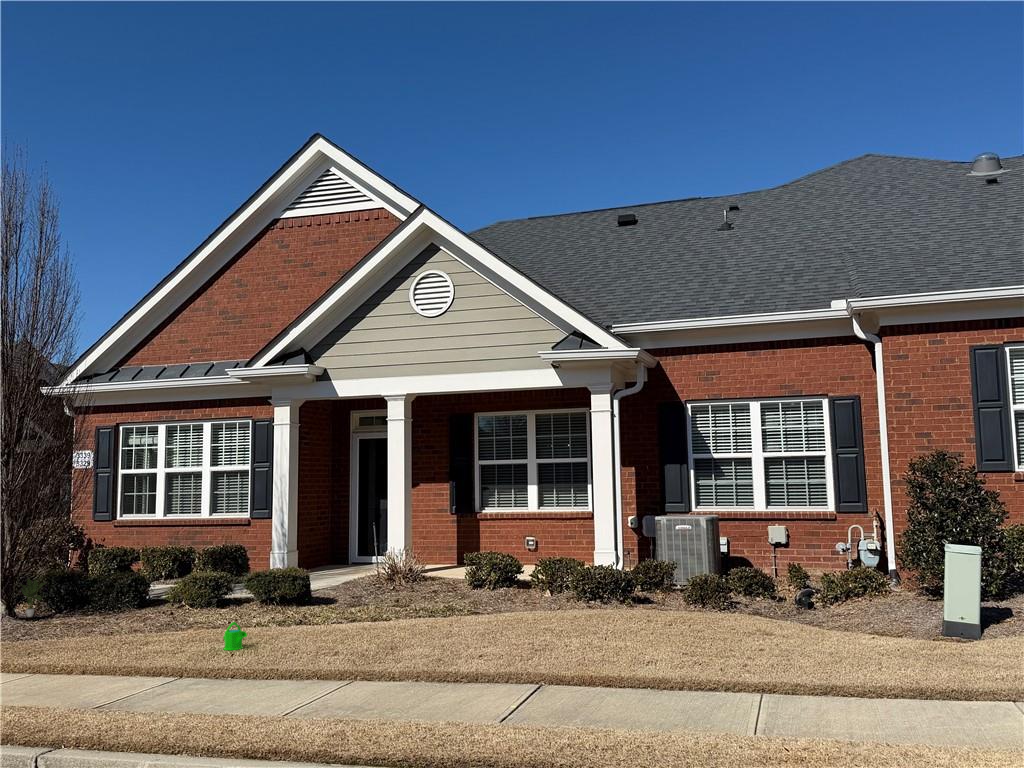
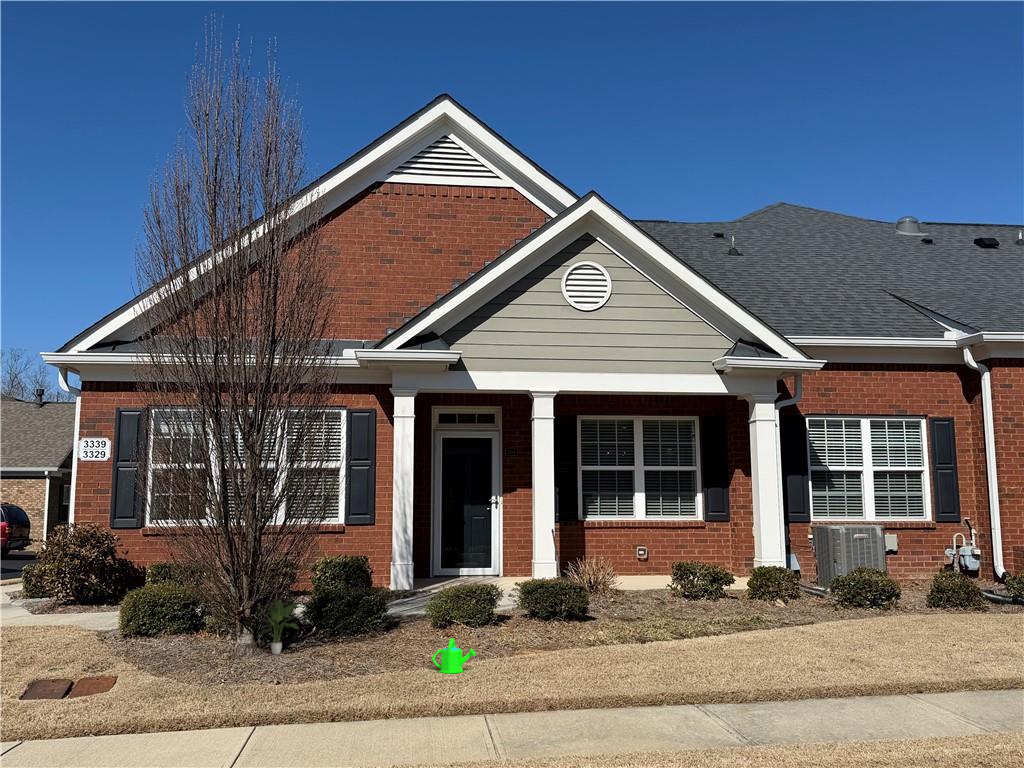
watering can: present [223,622,247,650] -> present [432,638,476,673]

